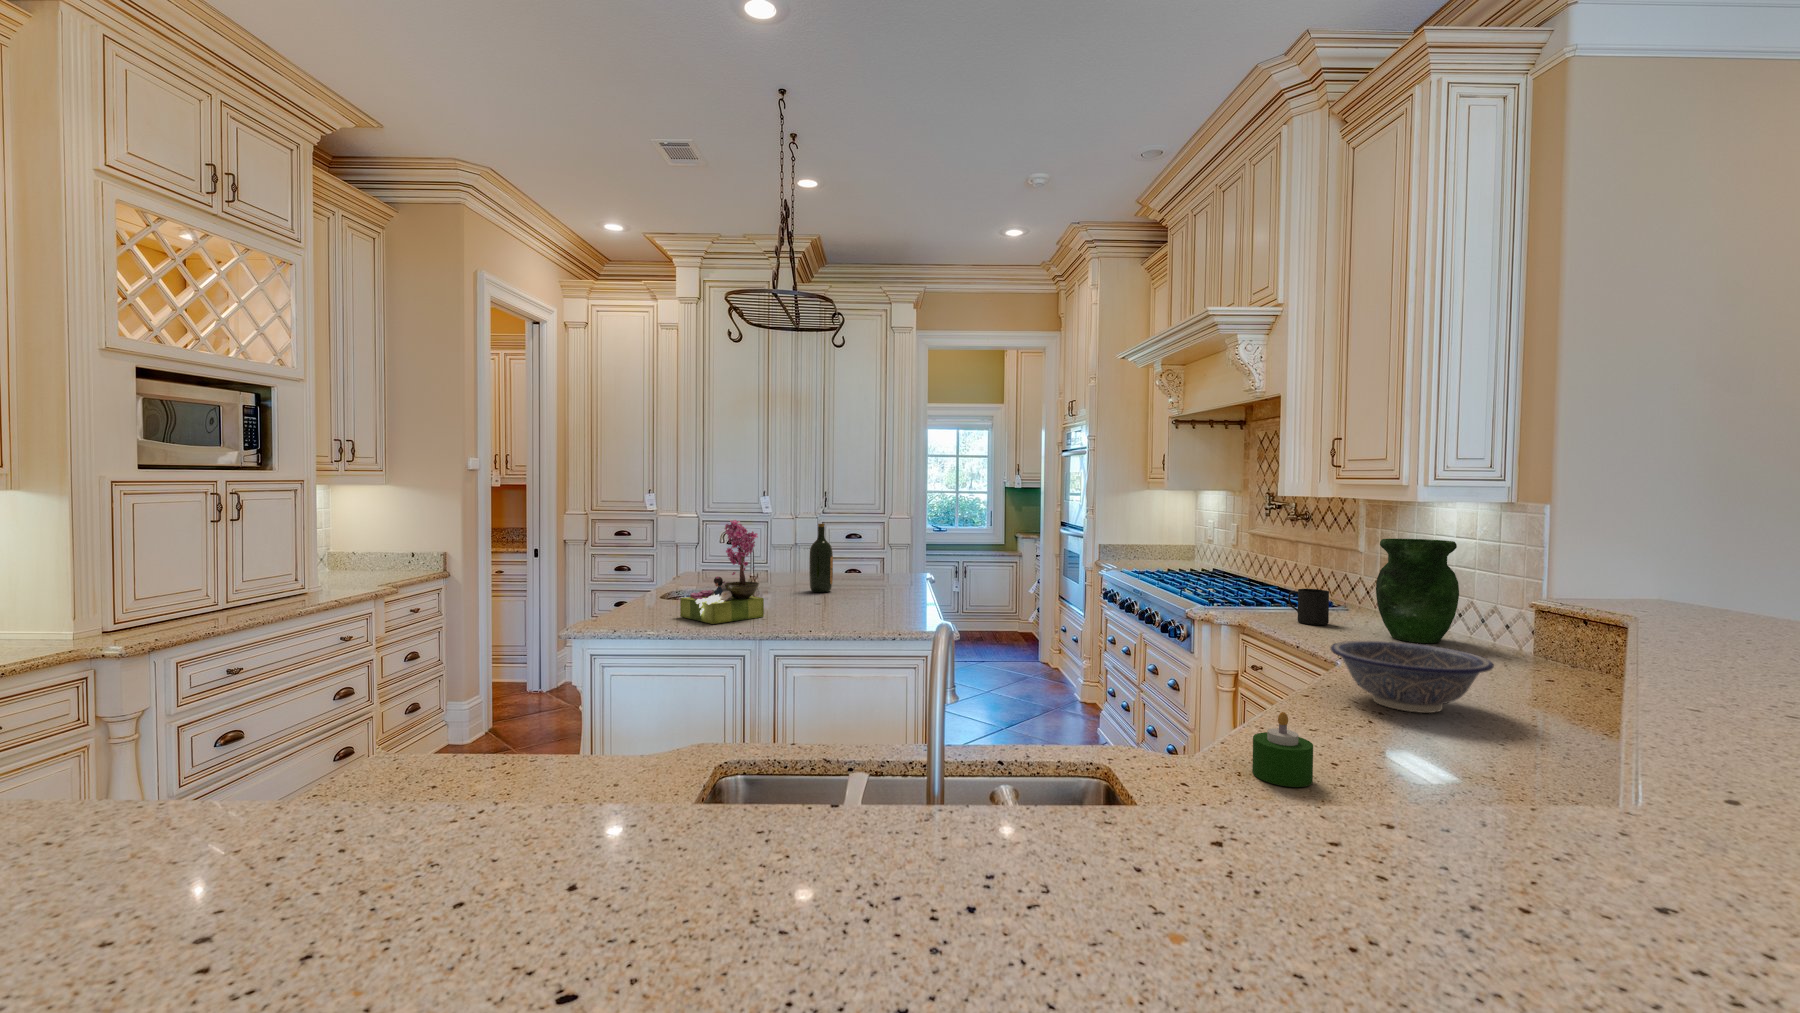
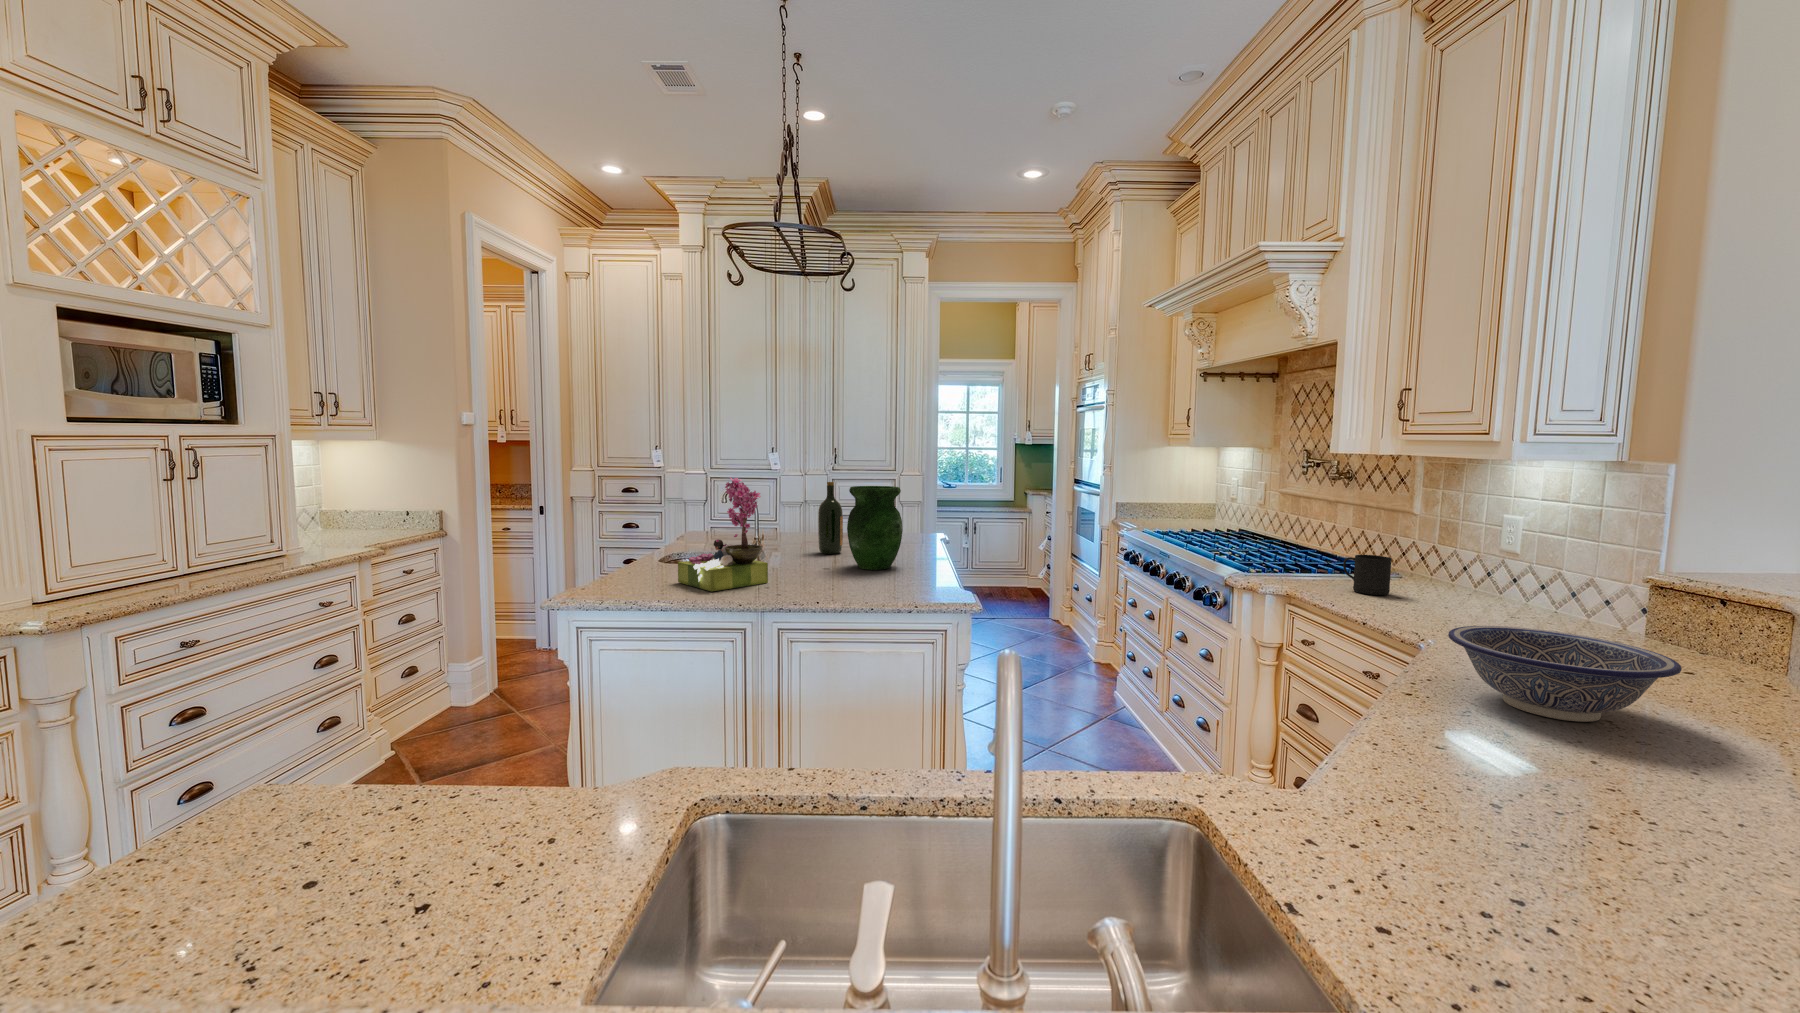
vase: present [1376,539,1459,643] -> present [847,486,903,570]
candle: present [1252,712,1313,787] -> none [1417,750,1518,860]

